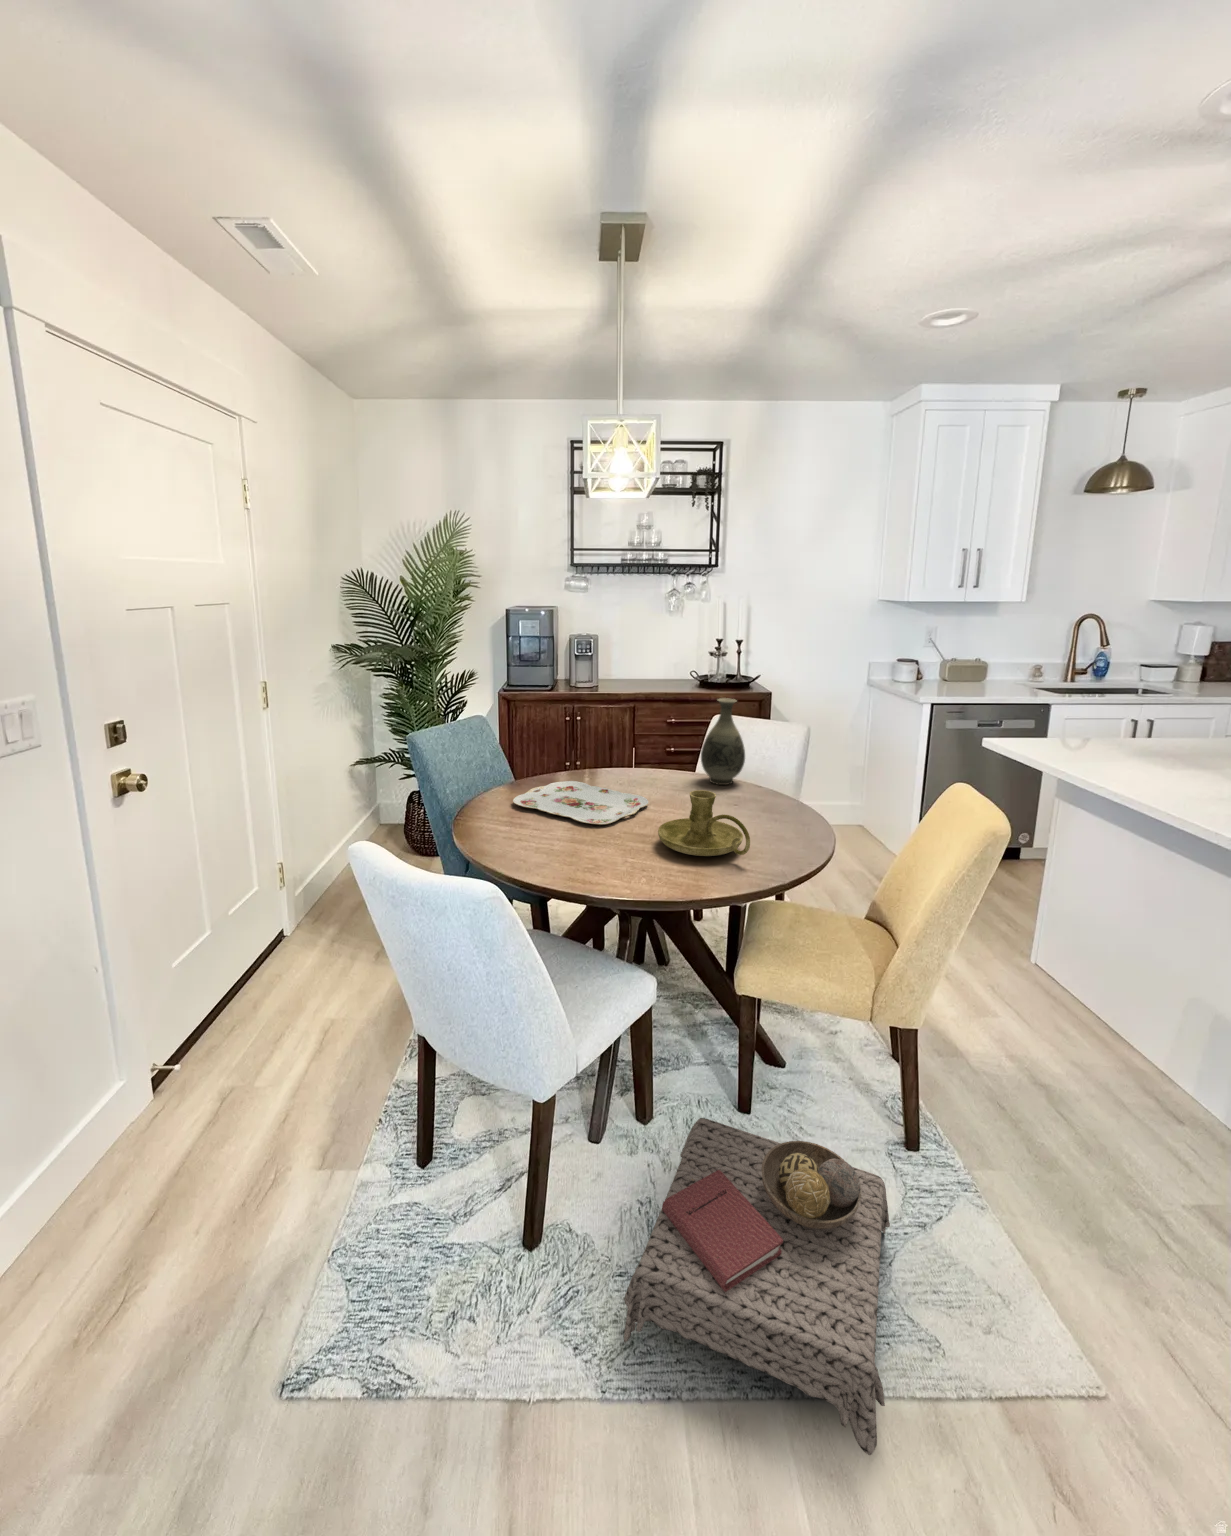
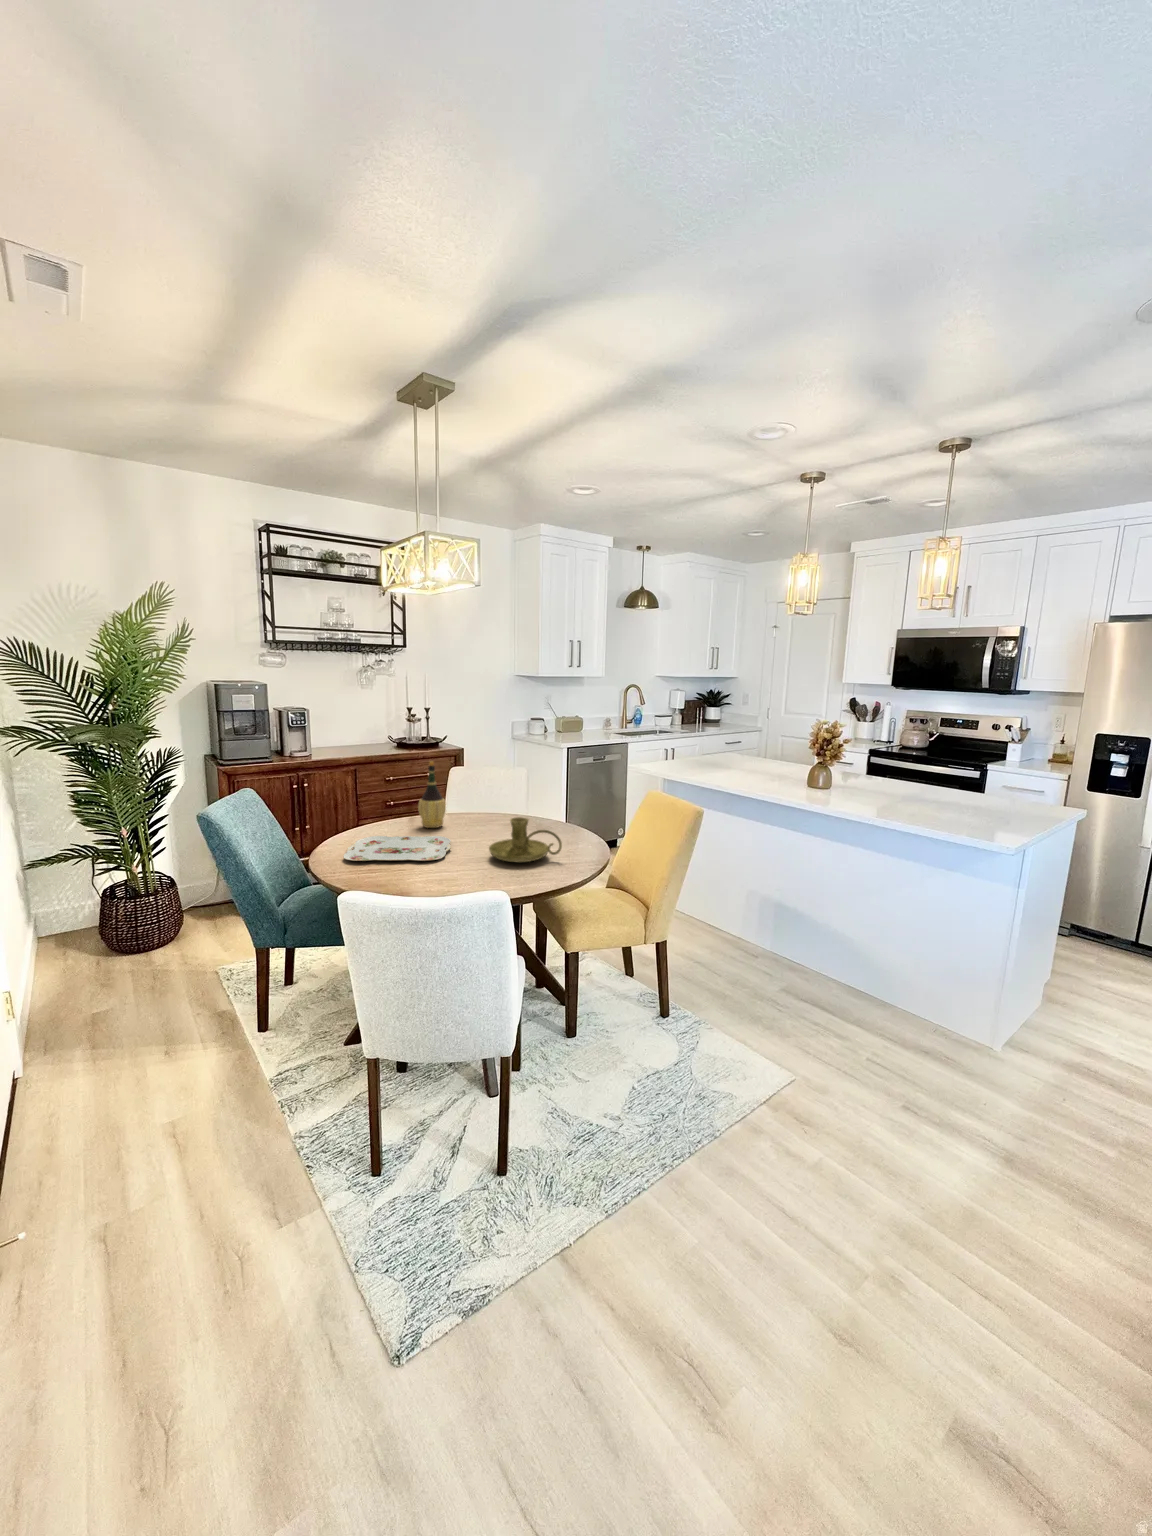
vase: present [701,698,745,785] -> none [458,755,491,820]
wine bottle: none [641,700,676,785] -> present [418,761,446,828]
ottoman: present [624,1118,890,1455] -> none [557,1017,739,1184]

